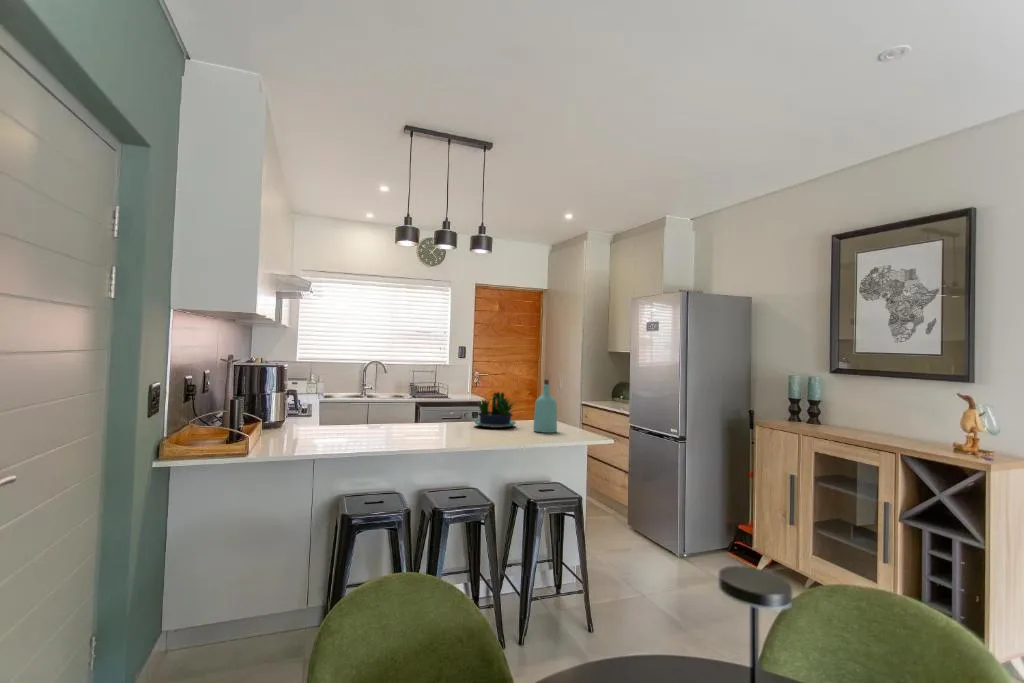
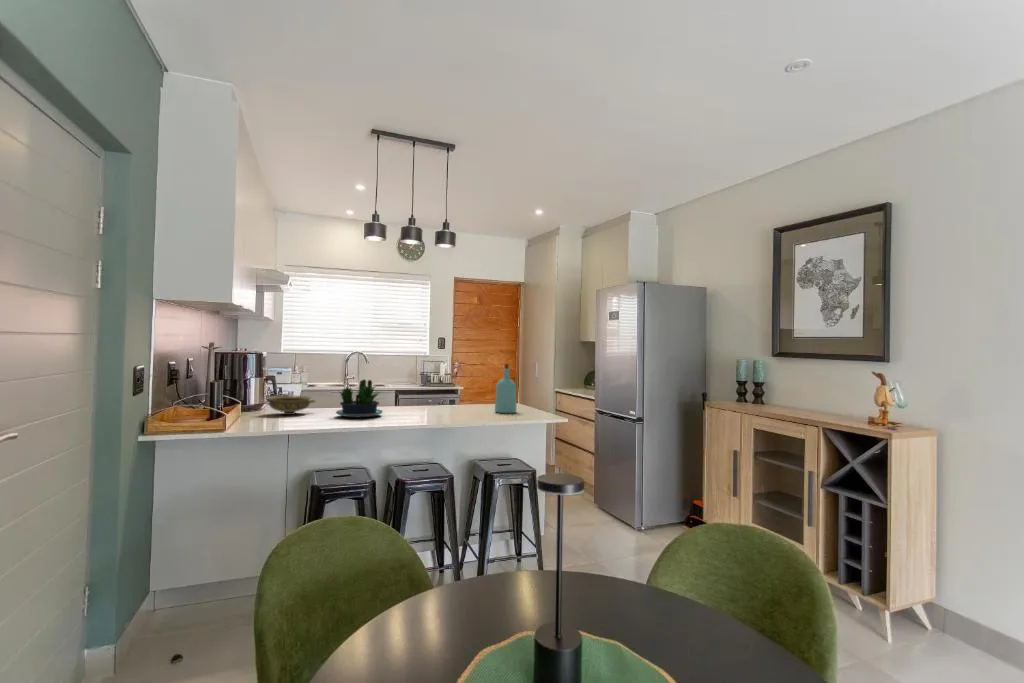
potted plant: present [475,392,516,428] -> present [336,380,382,417]
ceramic bowl: none [286,412,343,434] -> present [263,395,315,415]

